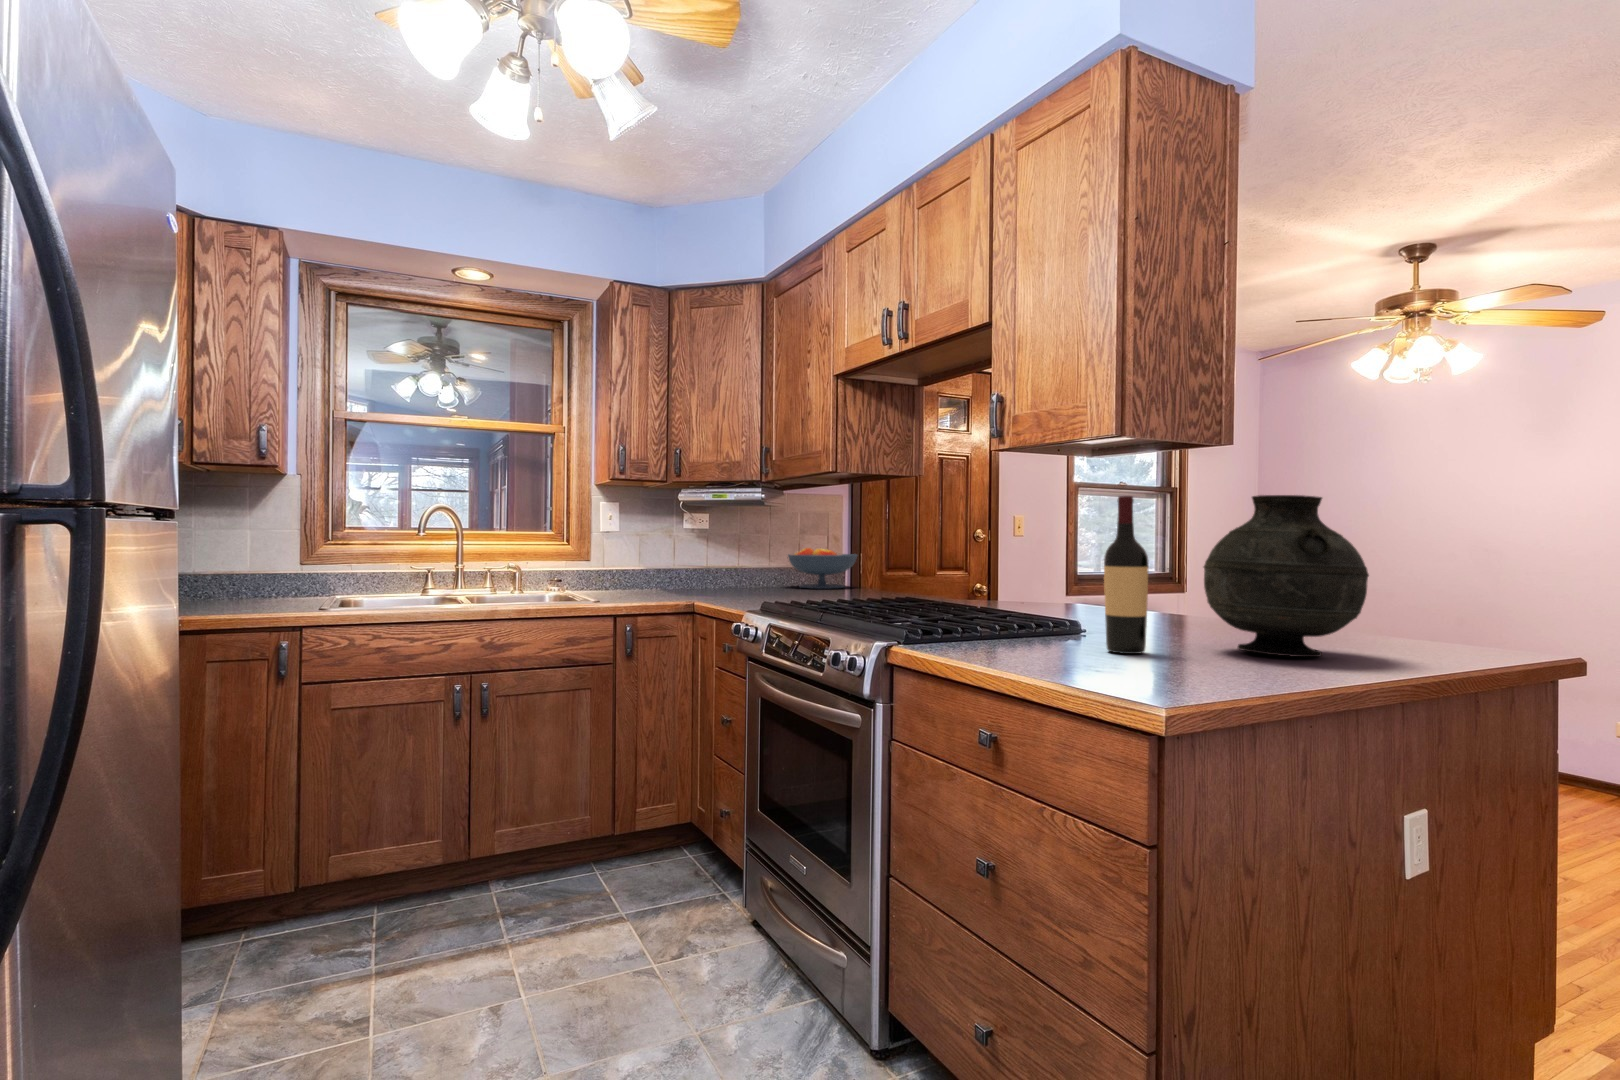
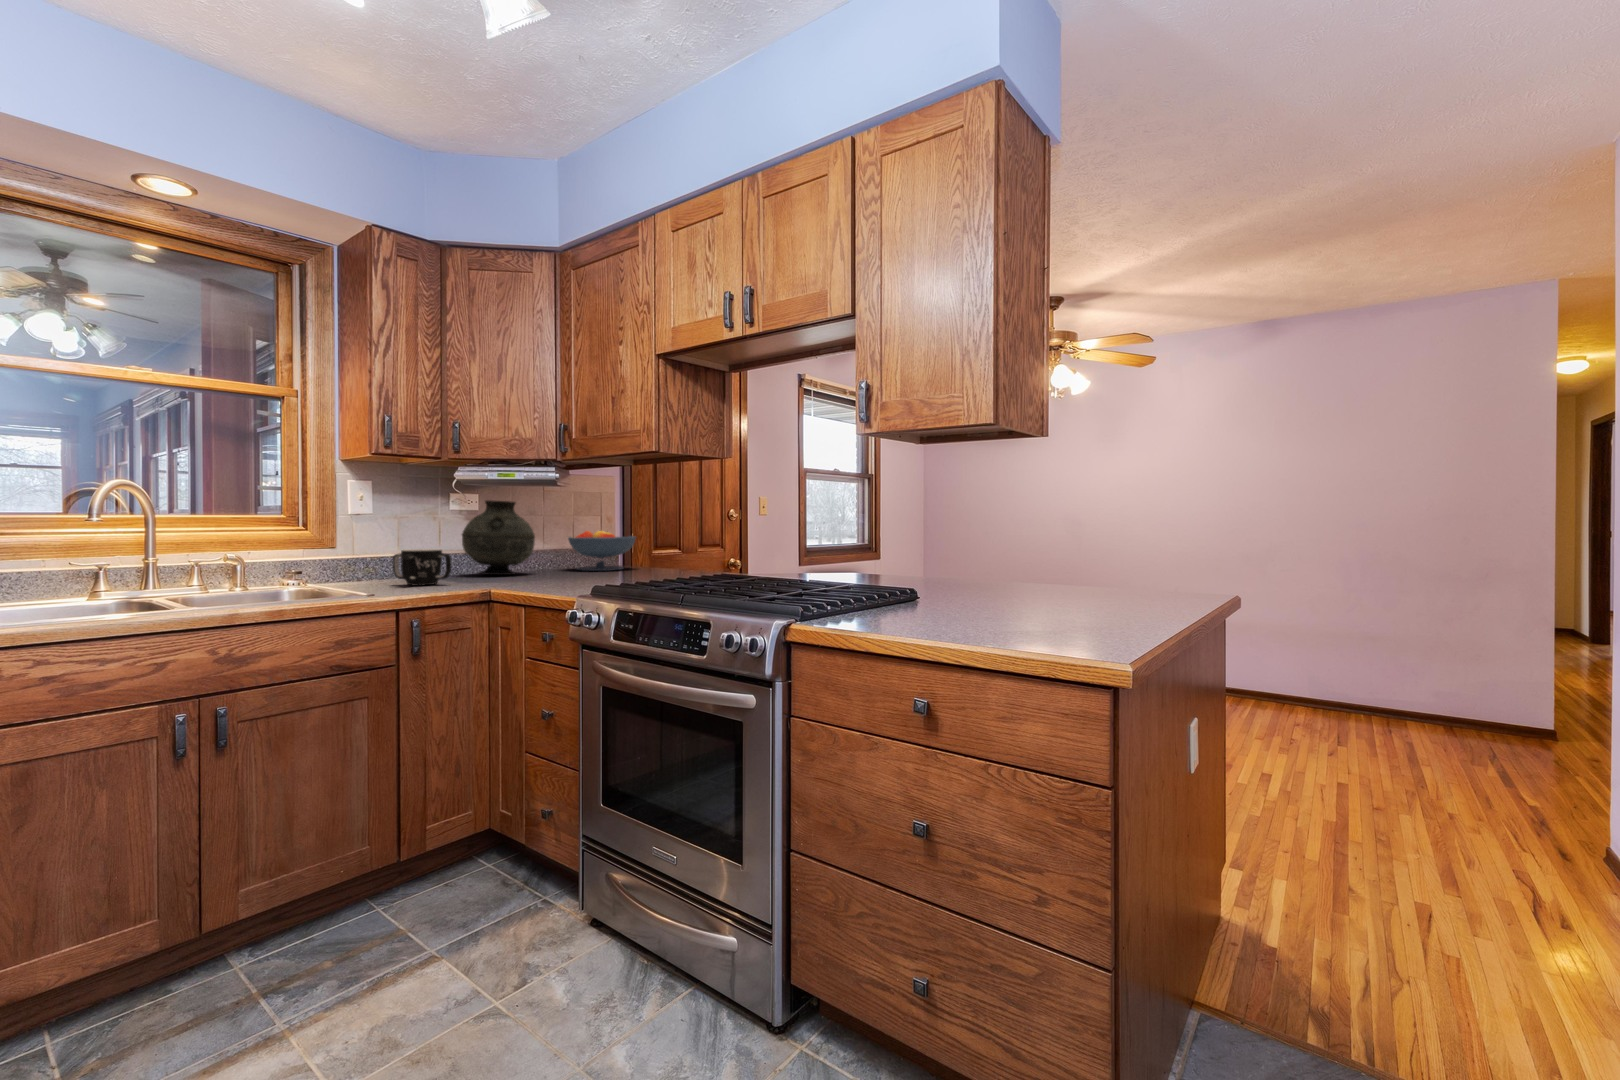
vase: present [1204,495,1369,657] -> present [462,500,535,575]
wine bottle: present [1104,496,1149,654] -> none [988,479,1027,621]
mug: none [626,563,670,596] -> present [393,549,452,586]

